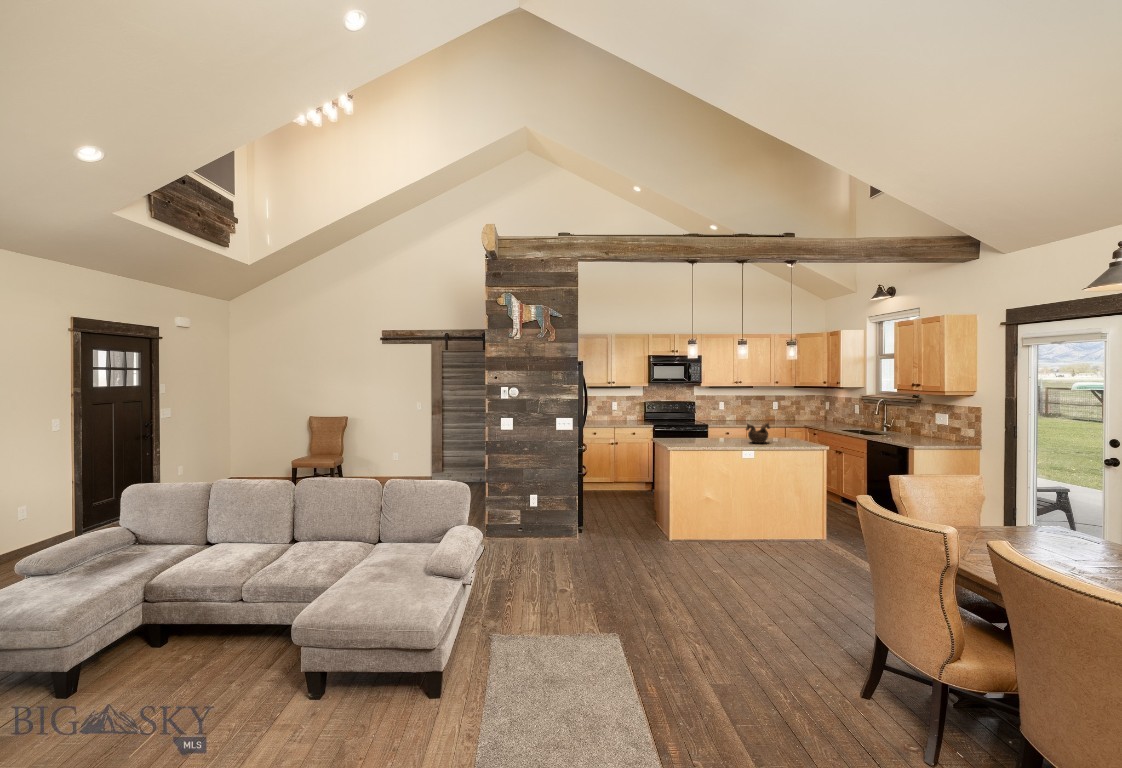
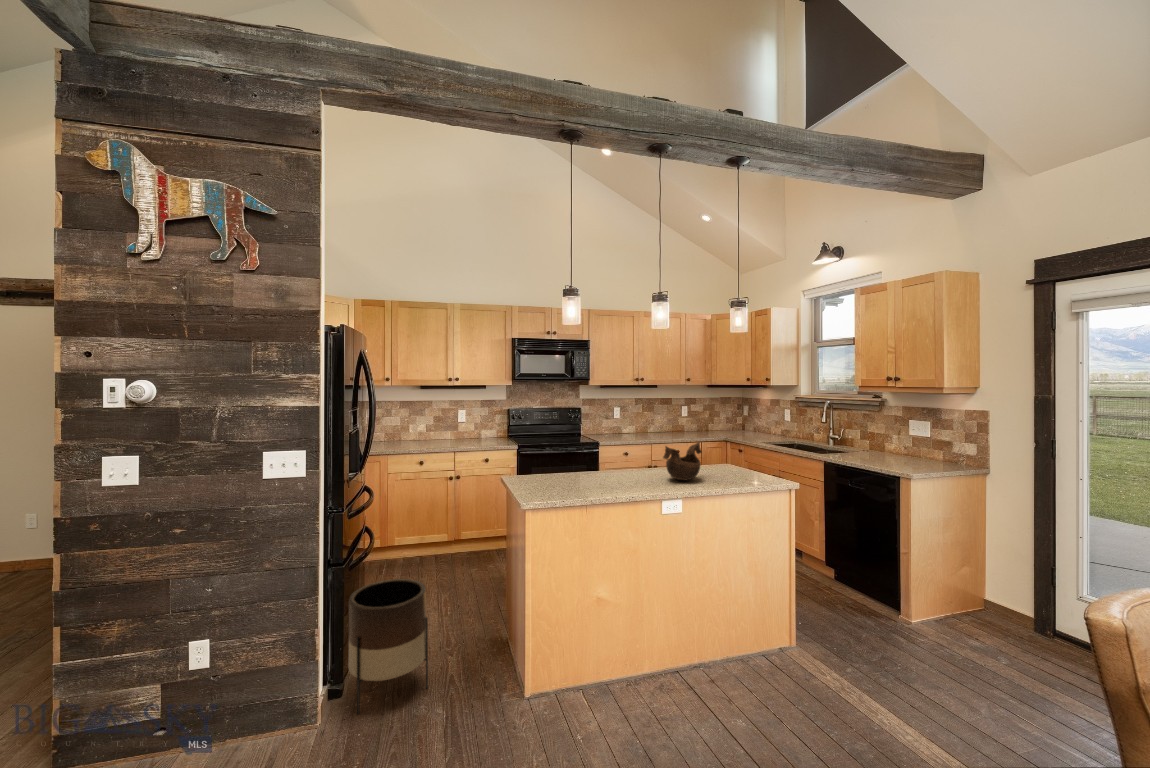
planter: none [587,485,622,540] -> present [348,579,428,714]

